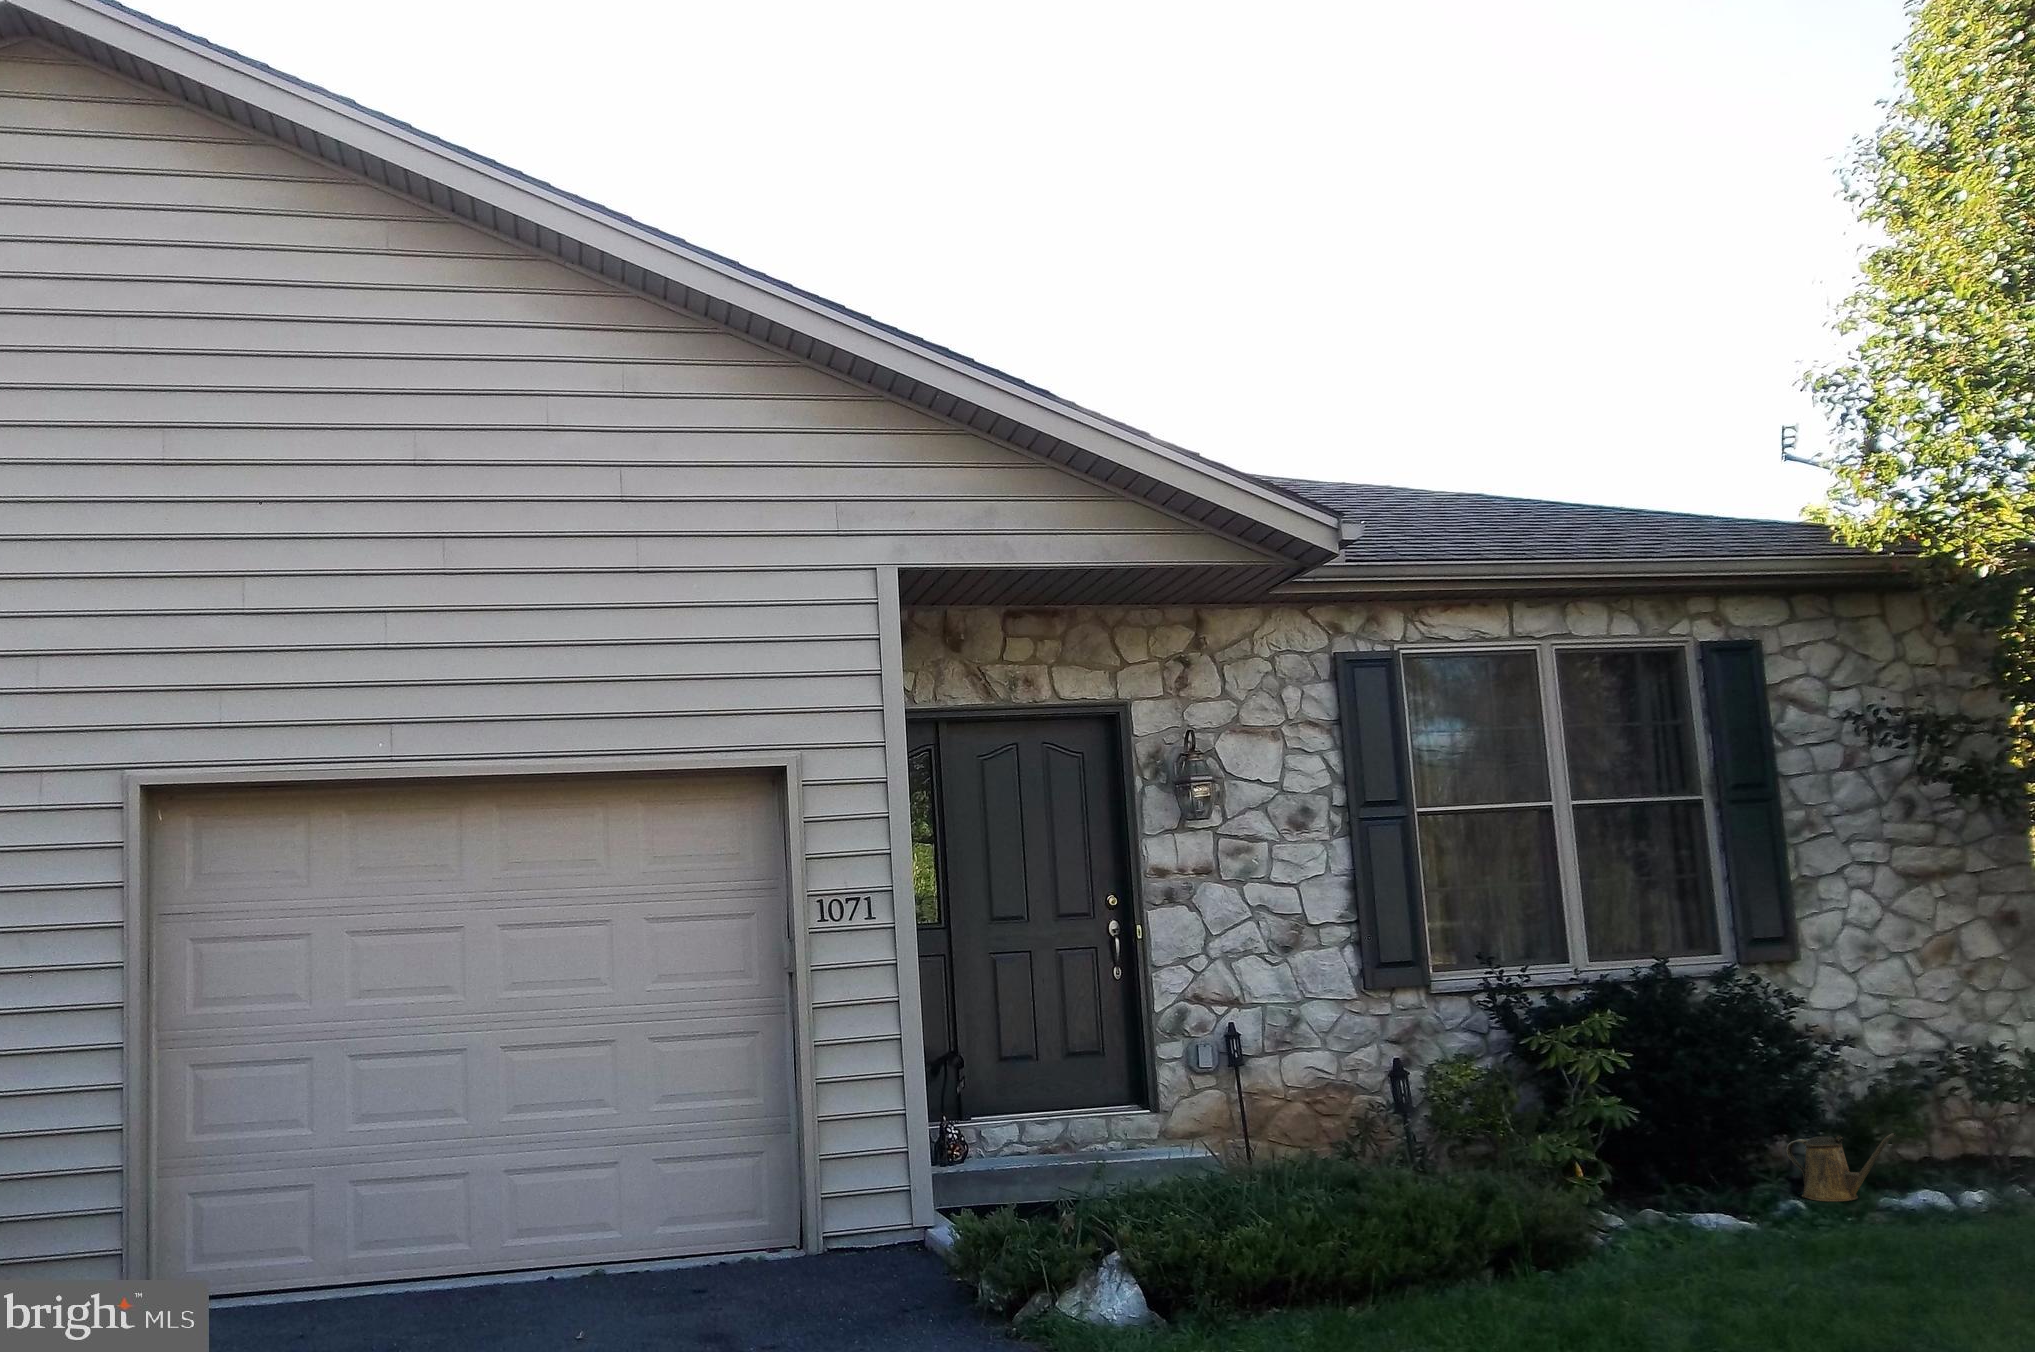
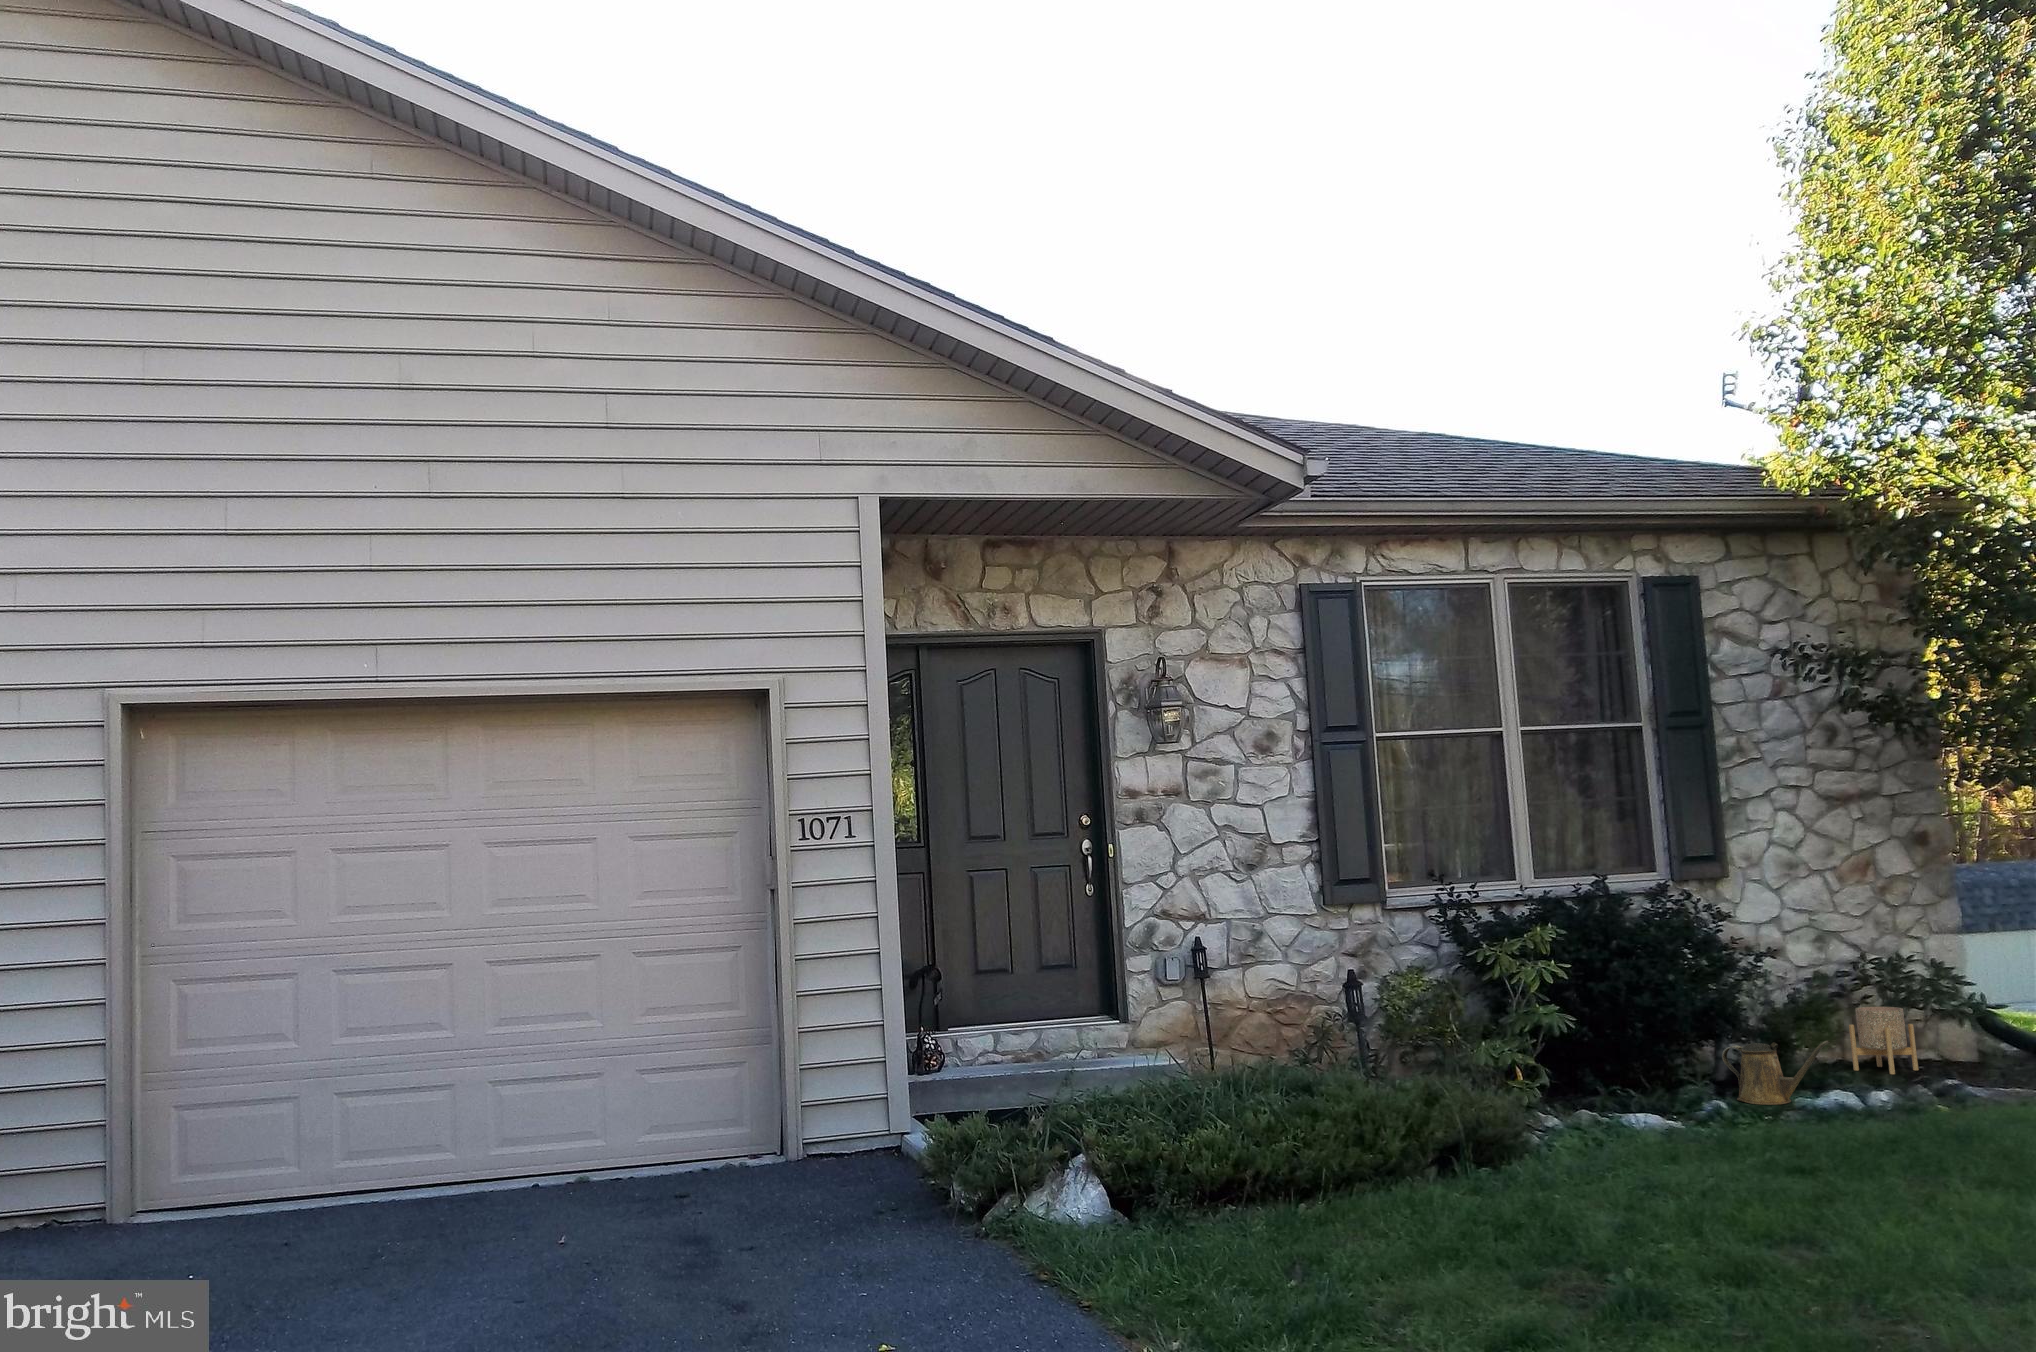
planter: none [1929,1099,2003,1171] -> present [1849,1007,1918,1074]

